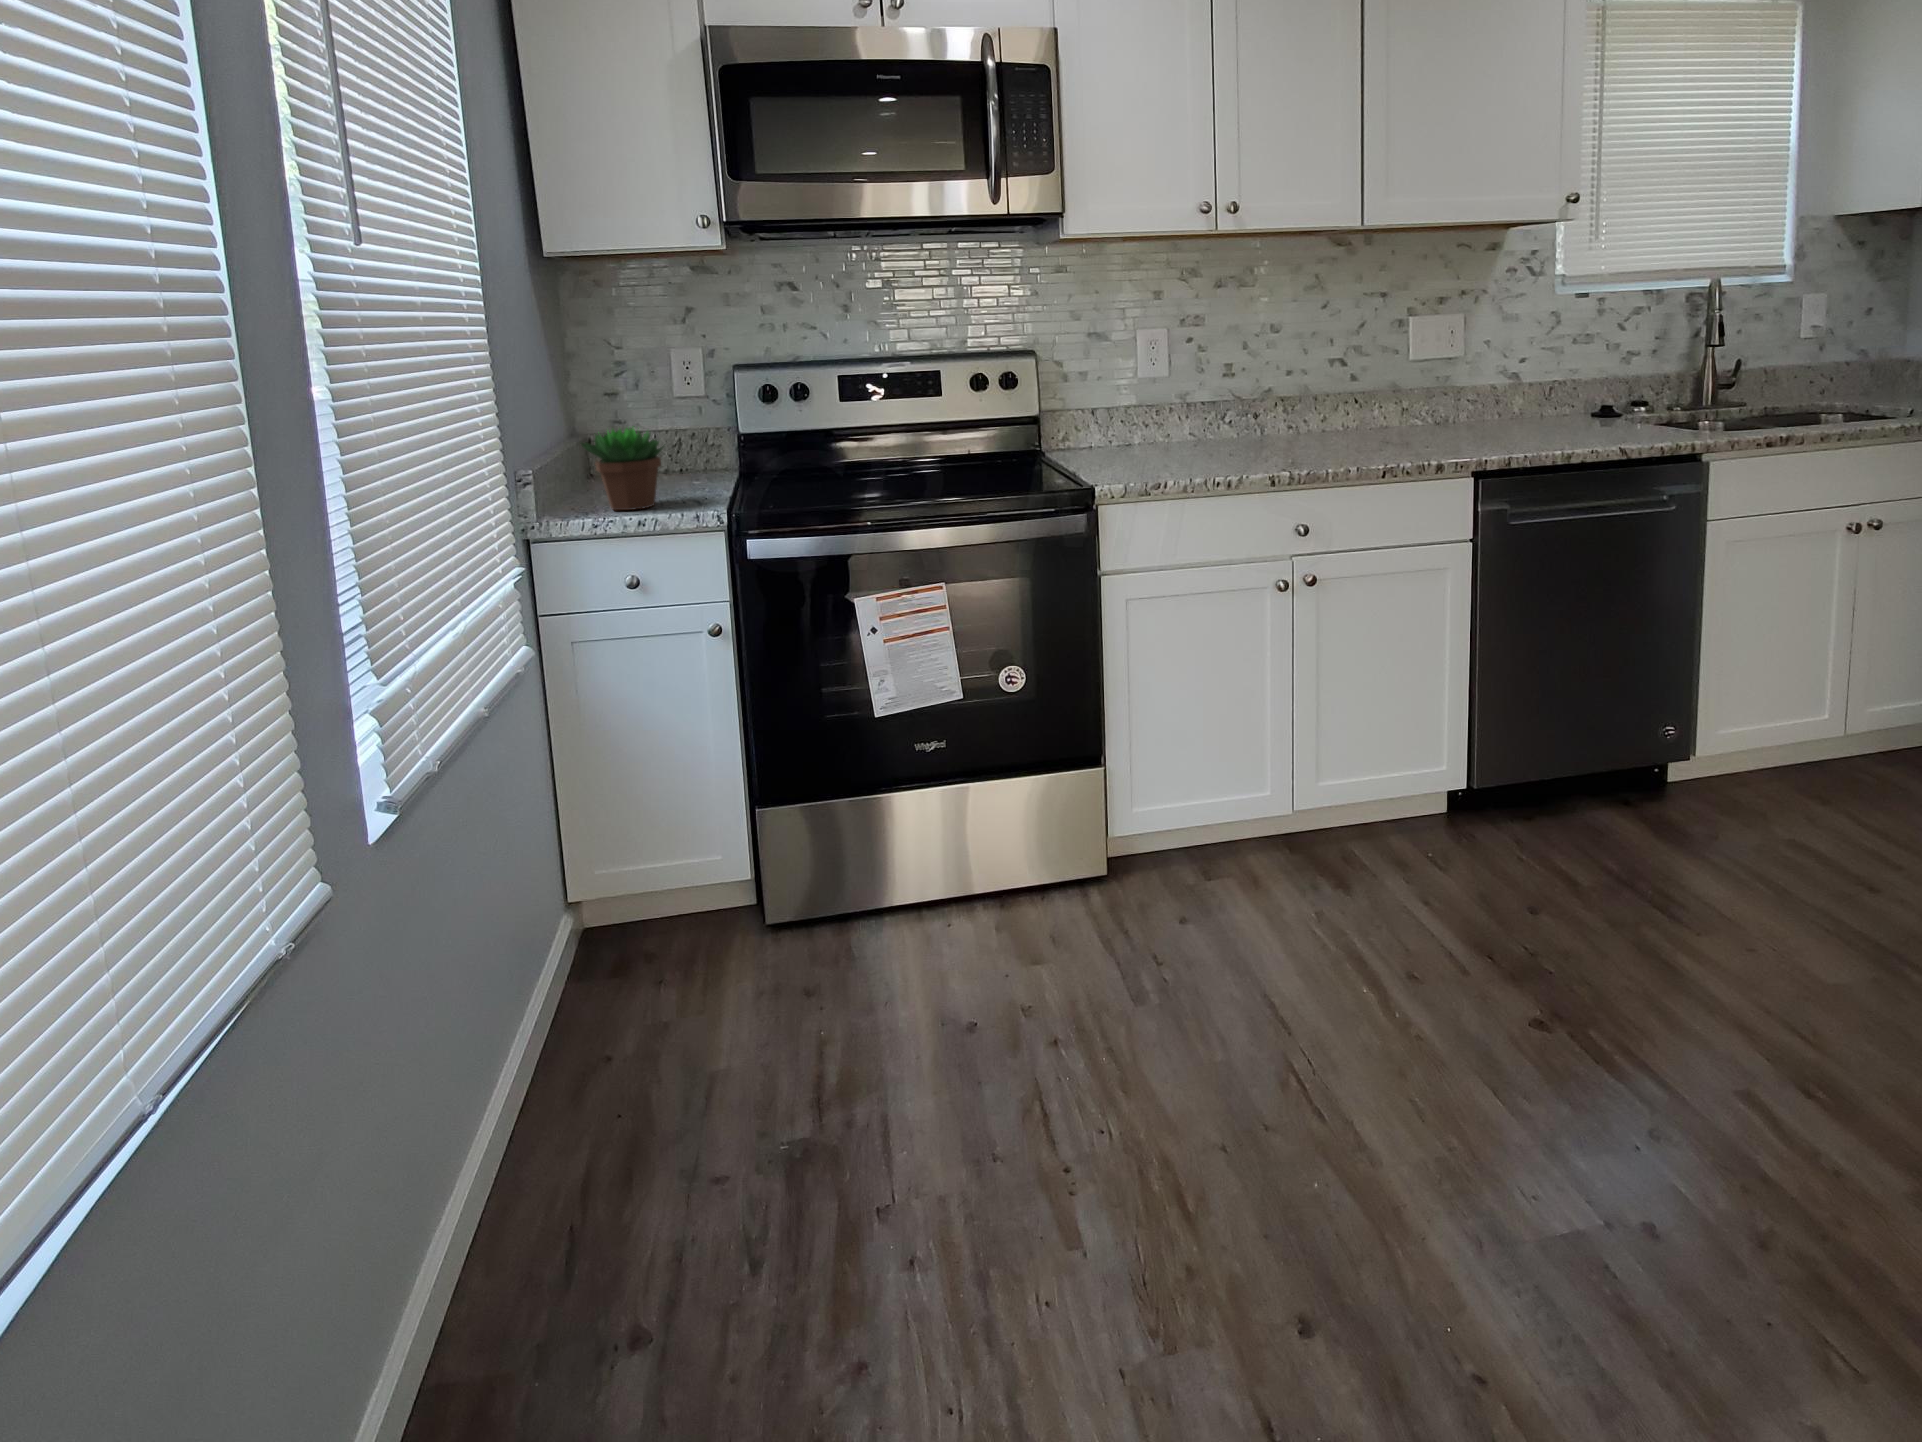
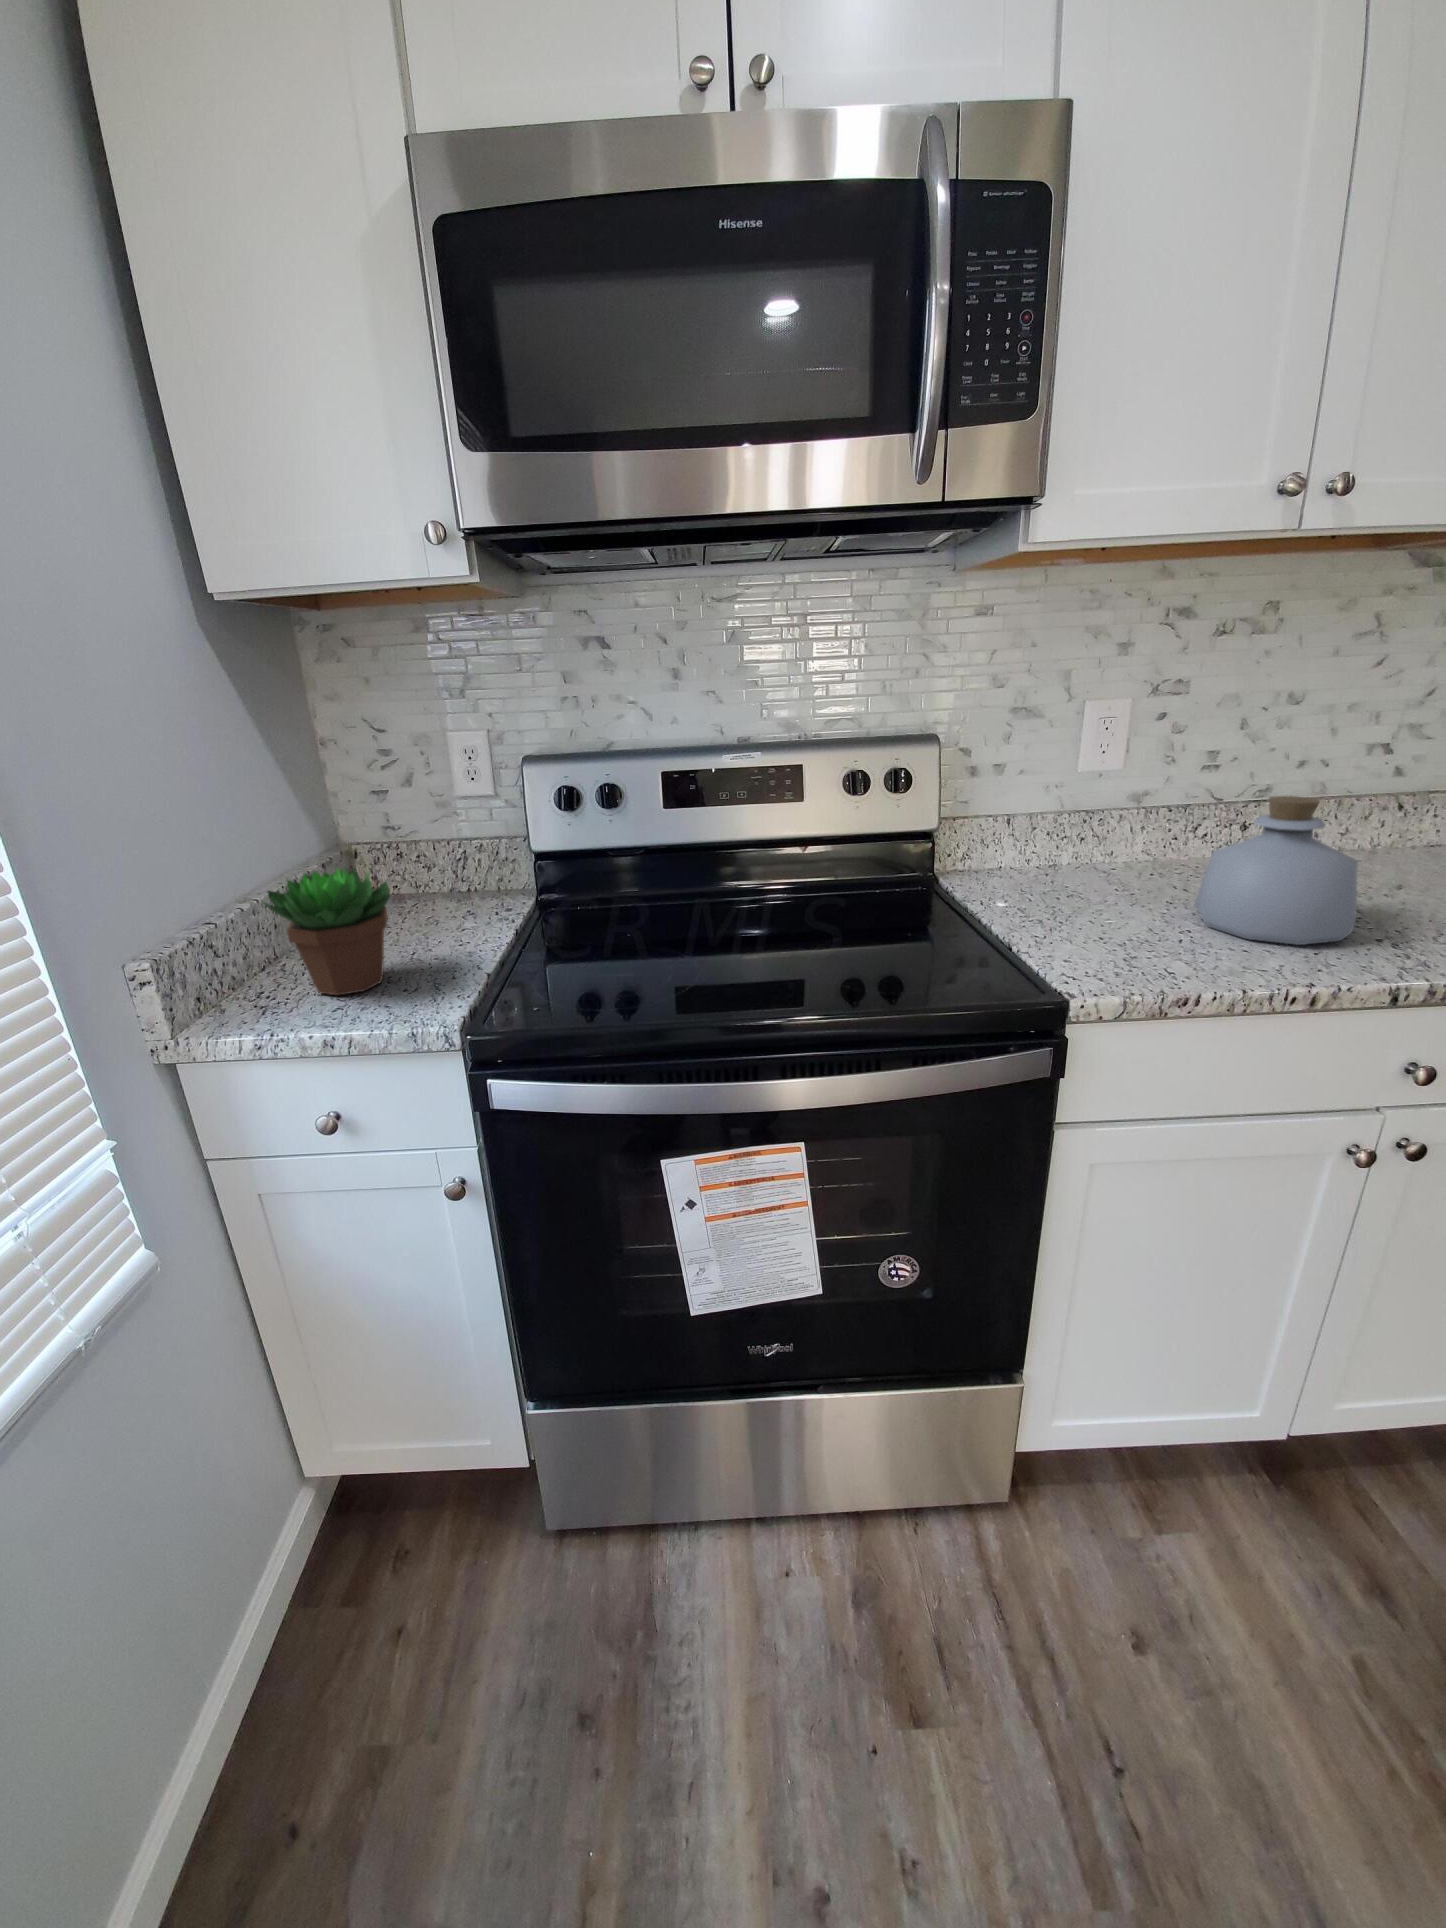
bottle: none [1195,380,1280,465] -> present [1194,796,1358,945]

